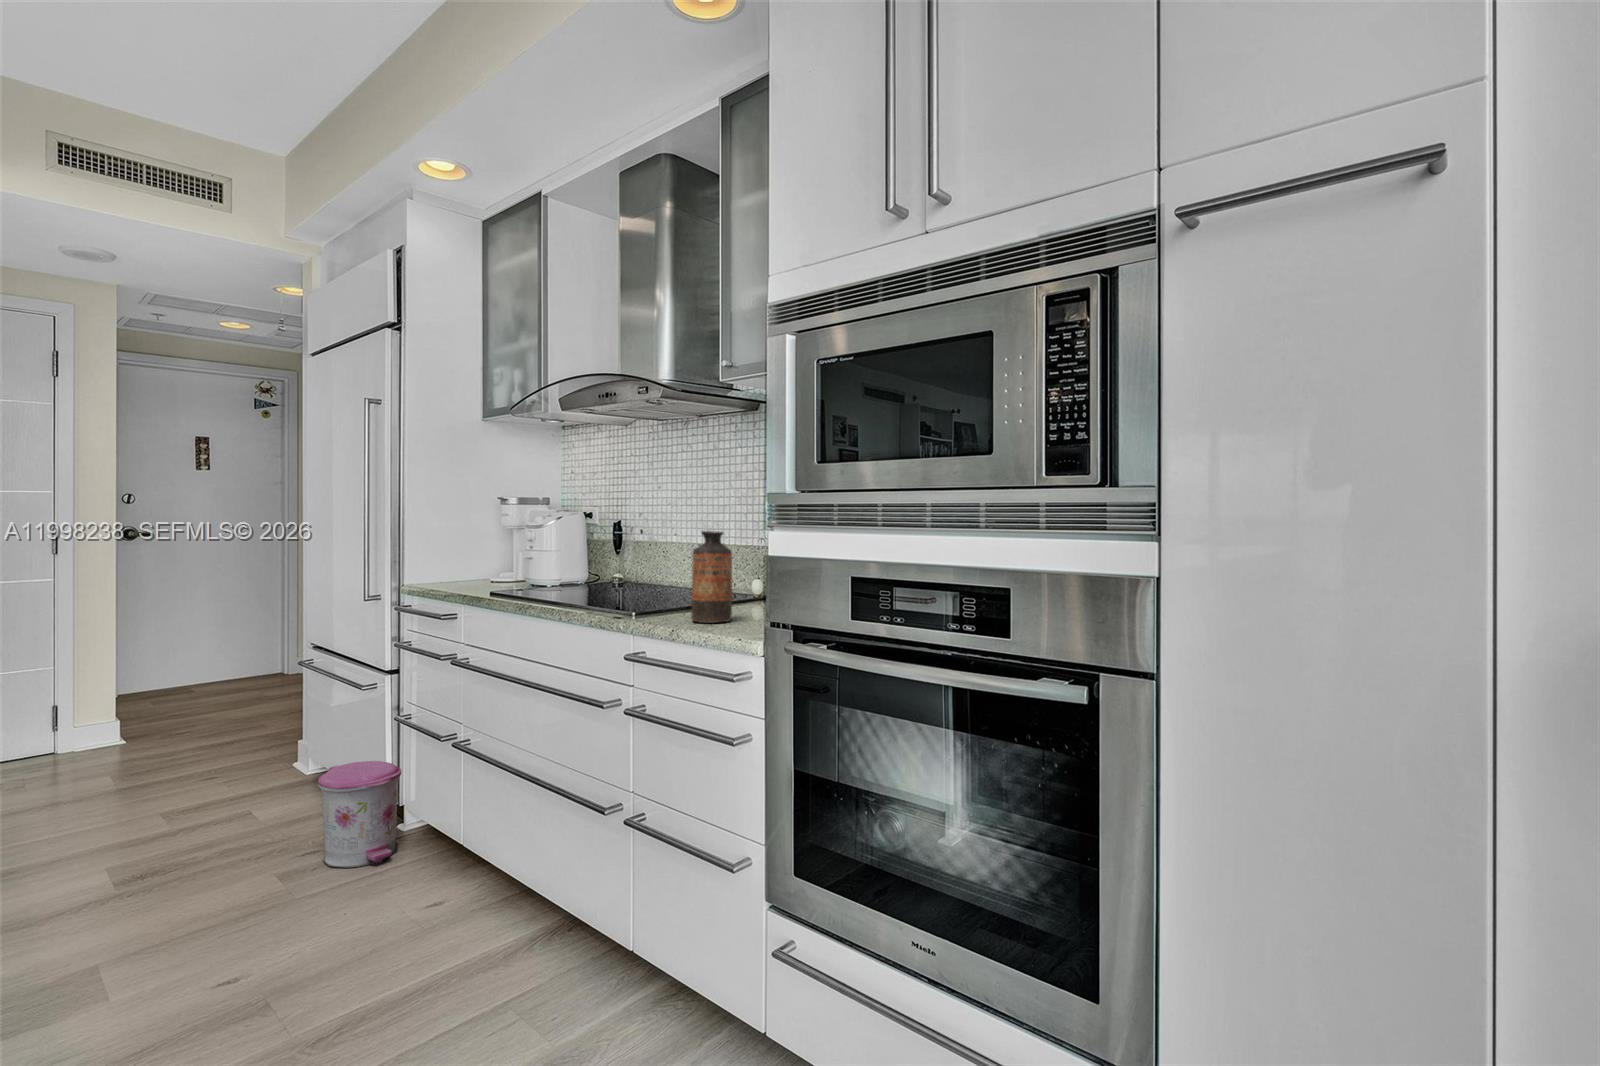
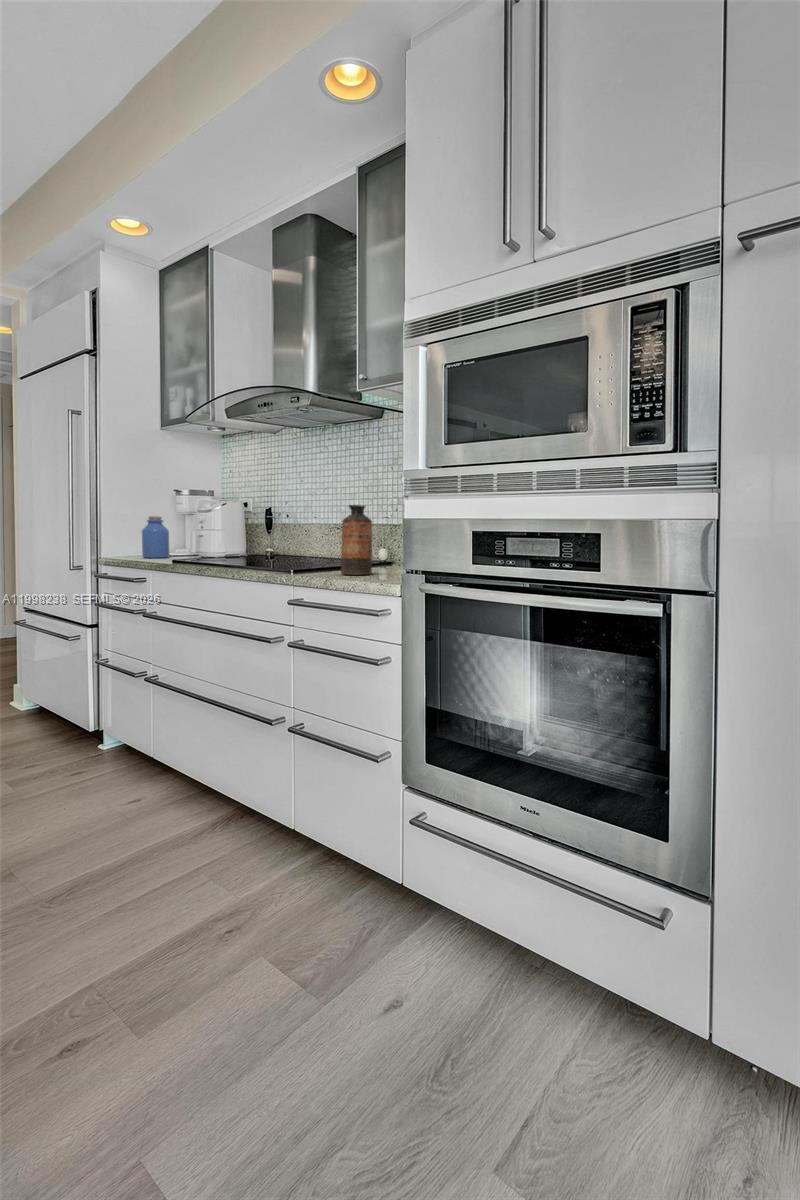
jar: none [456,531,492,584] -> present [142,516,170,558]
trash can: present [318,761,401,868] -> none [43,693,106,771]

